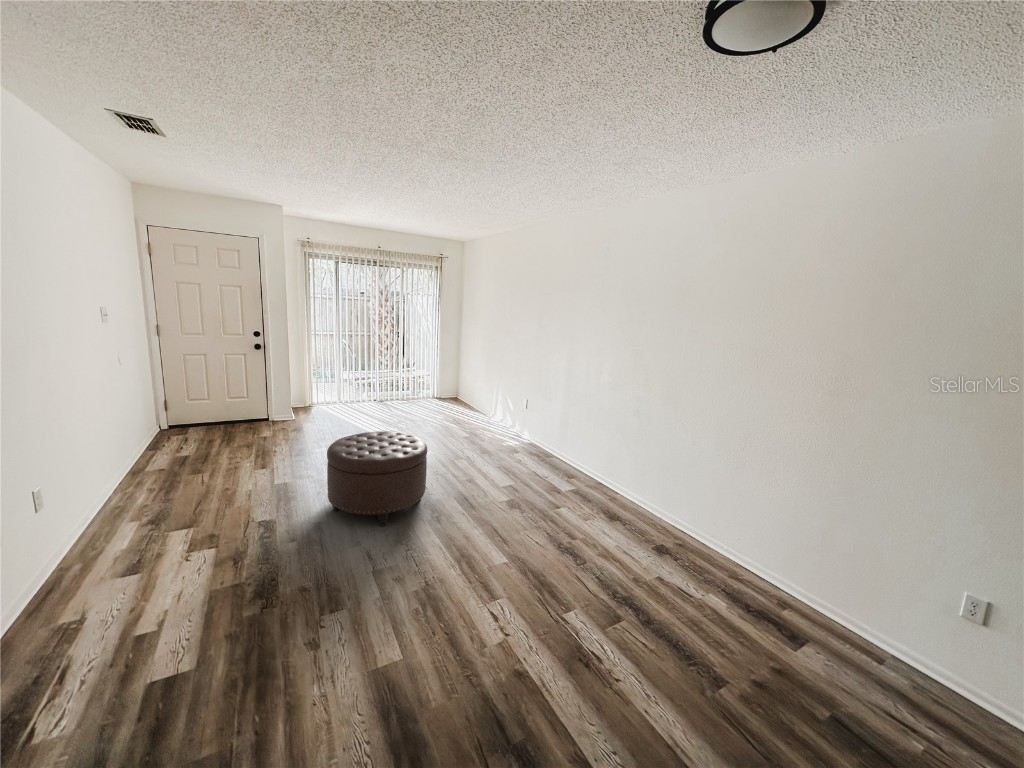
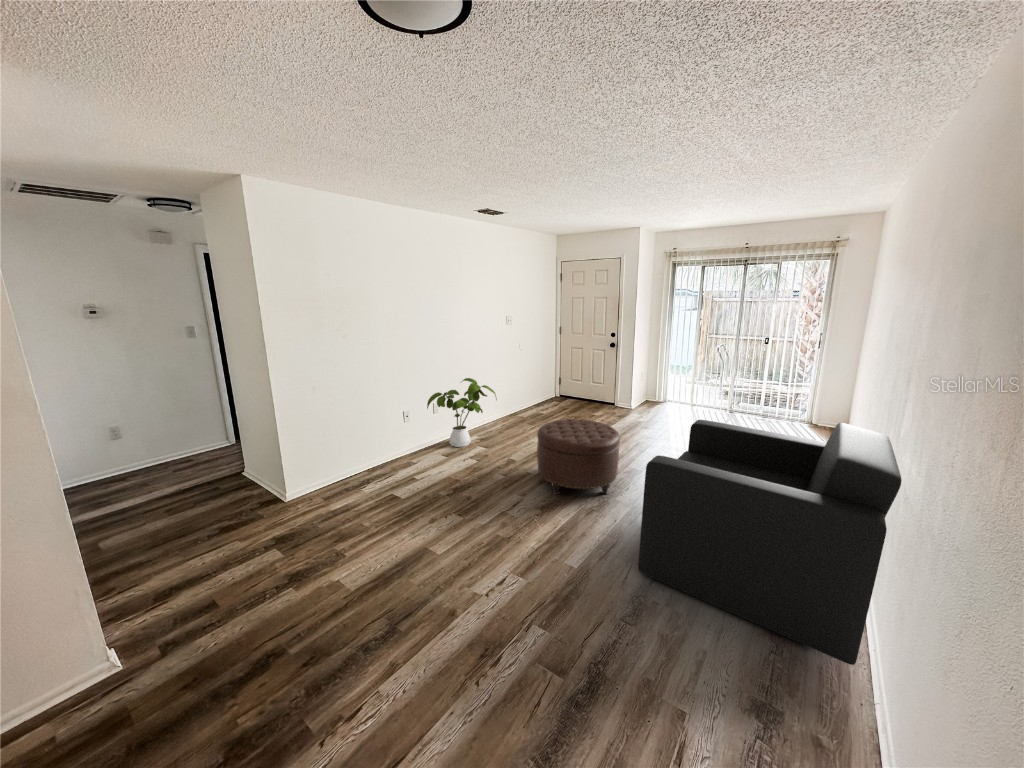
armchair: none [480,382,651,532] -> present [638,420,901,665]
house plant: none [43,421,209,559] -> present [427,378,497,447]

